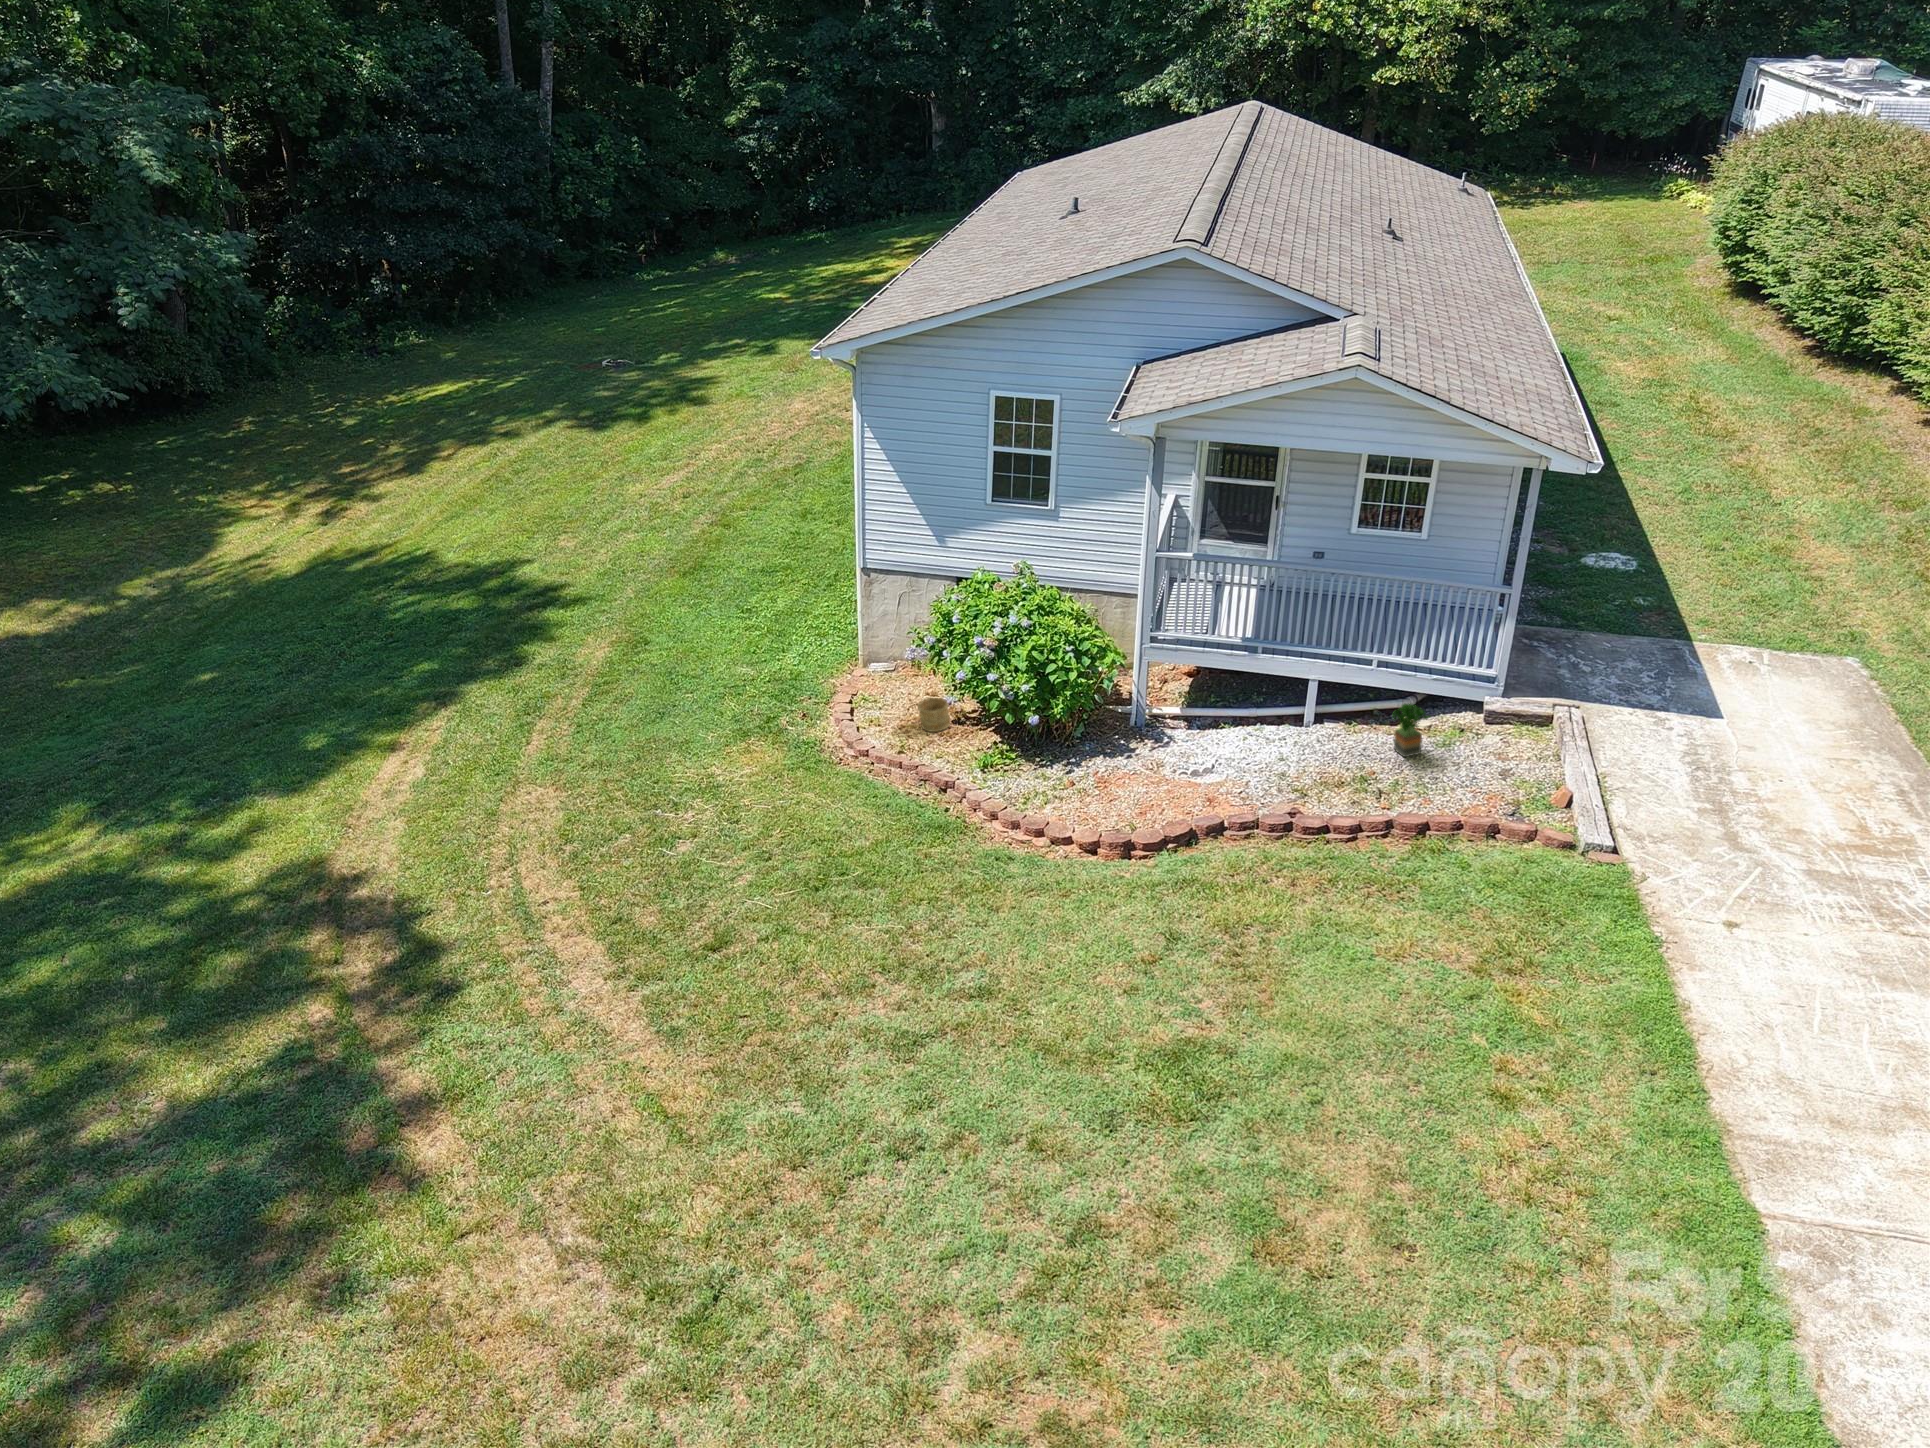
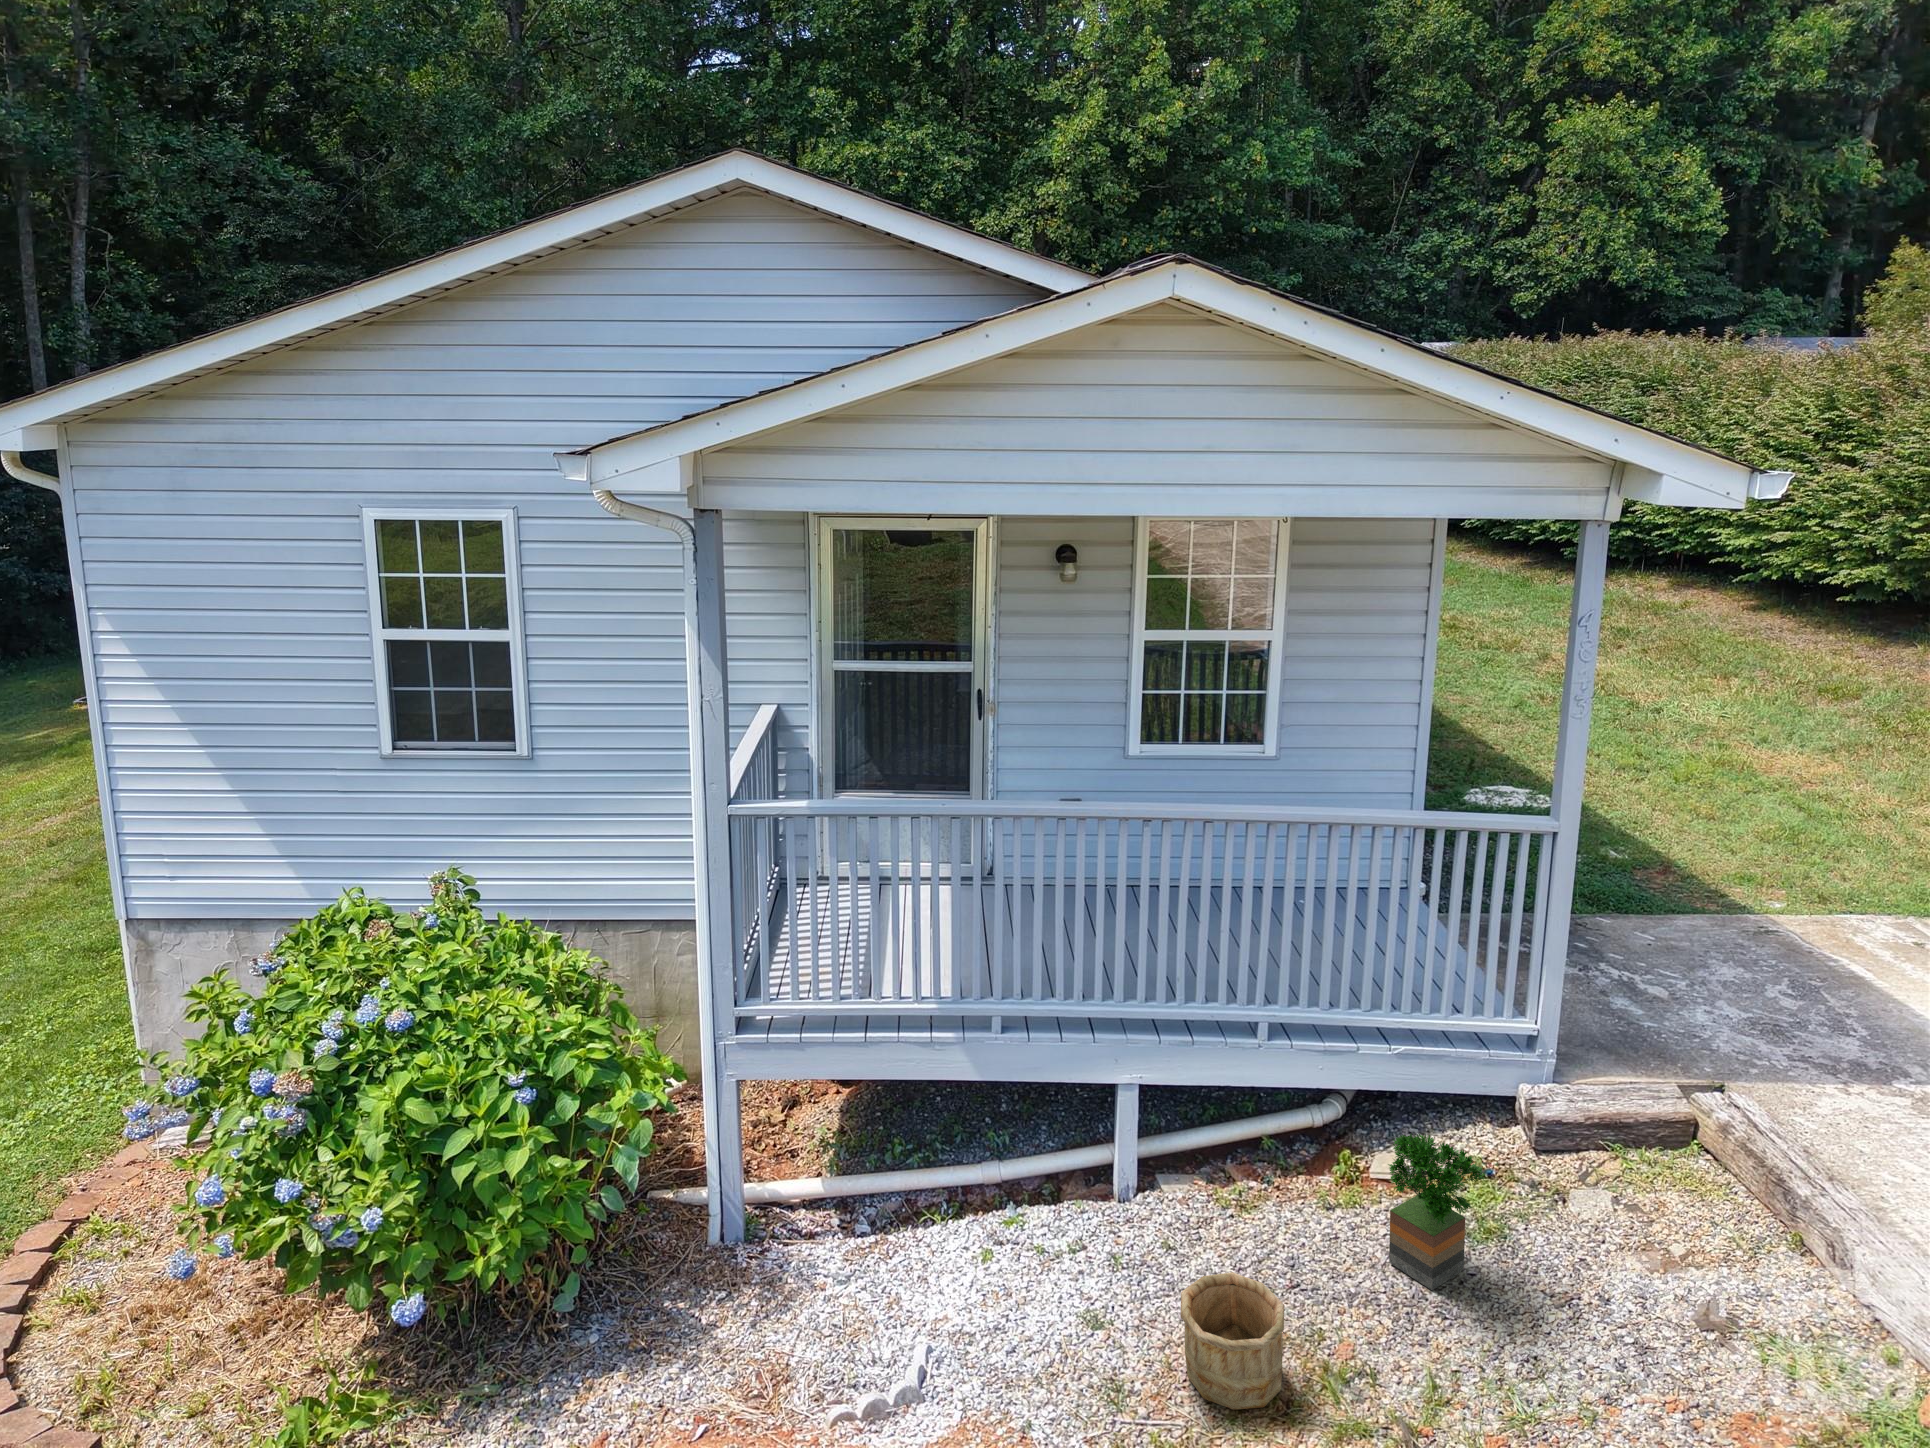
wooden bucket: present [918,698,950,732] -> present [1180,1272,1284,1410]

